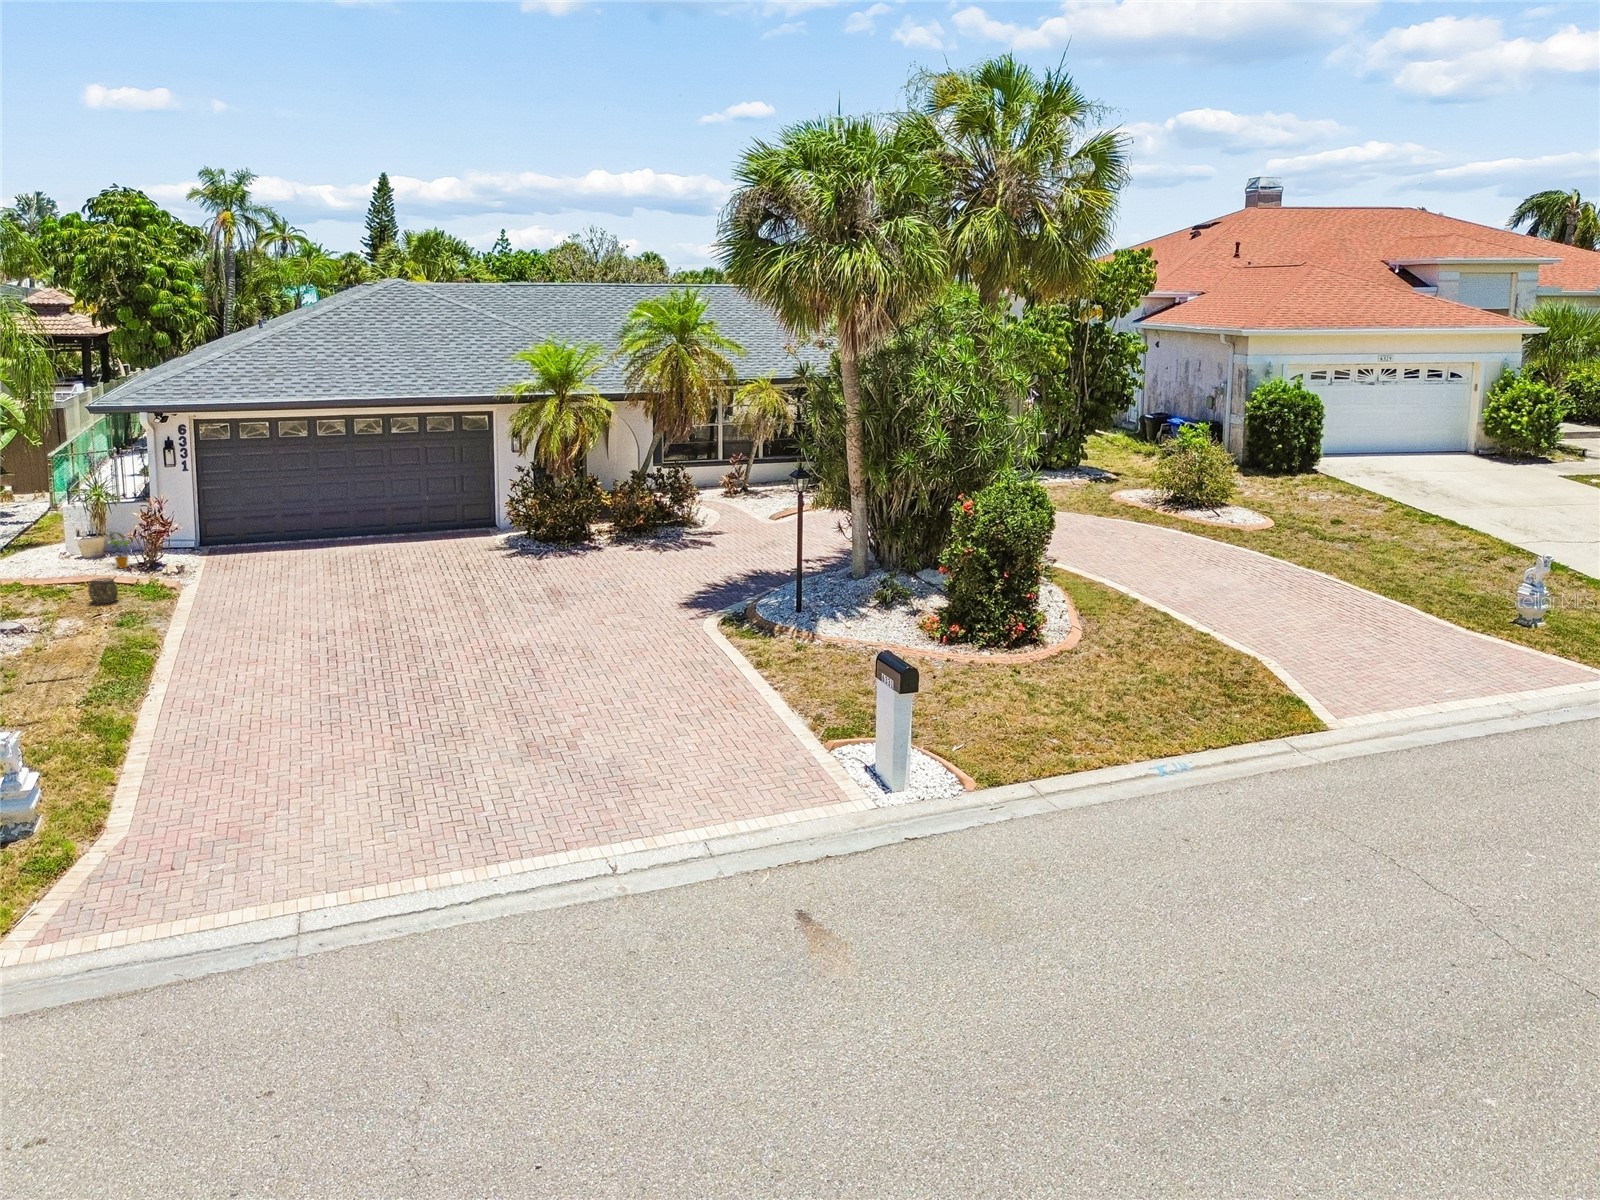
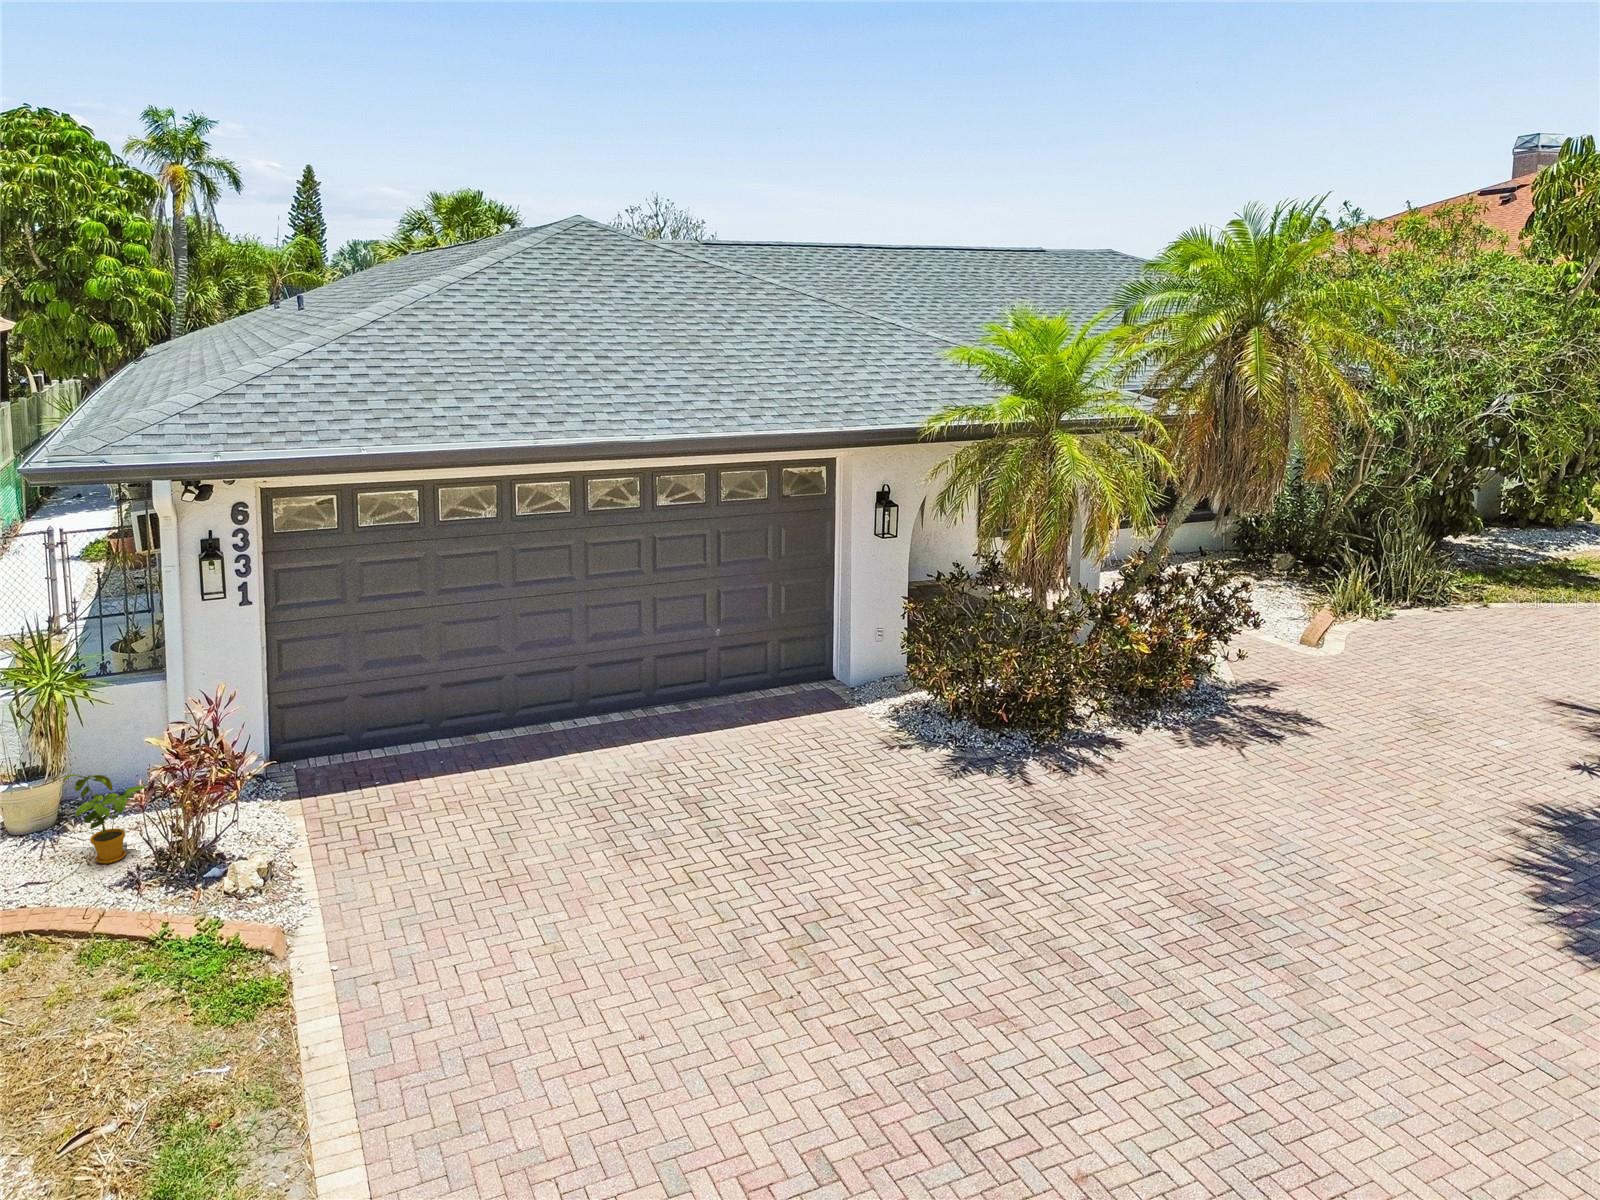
woven basket: present [88,578,118,603] -> none [33,993,125,1086]

